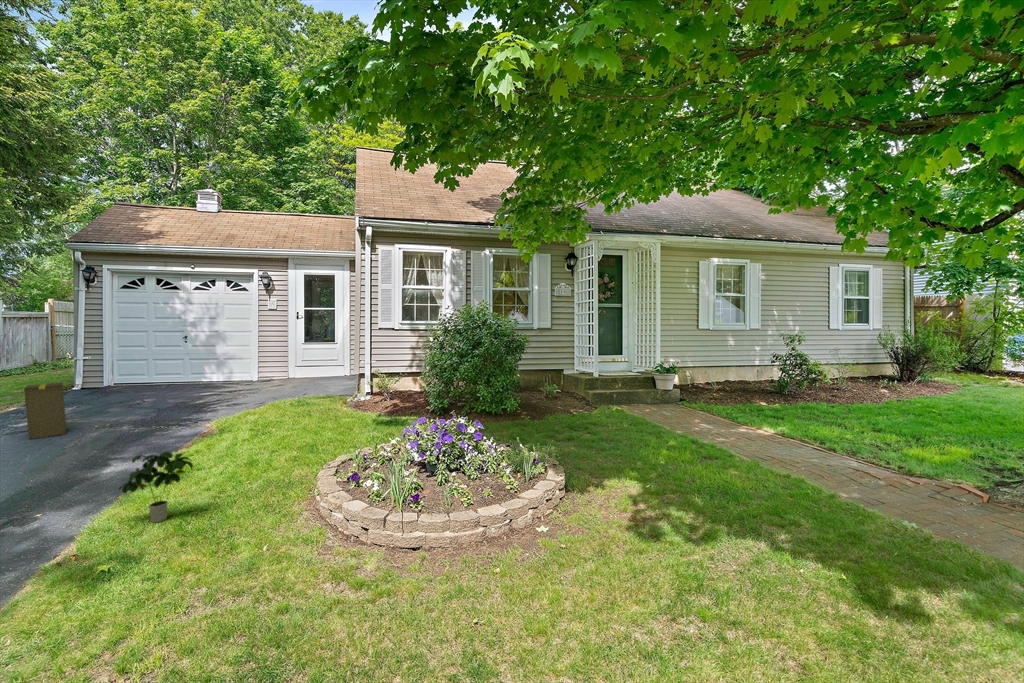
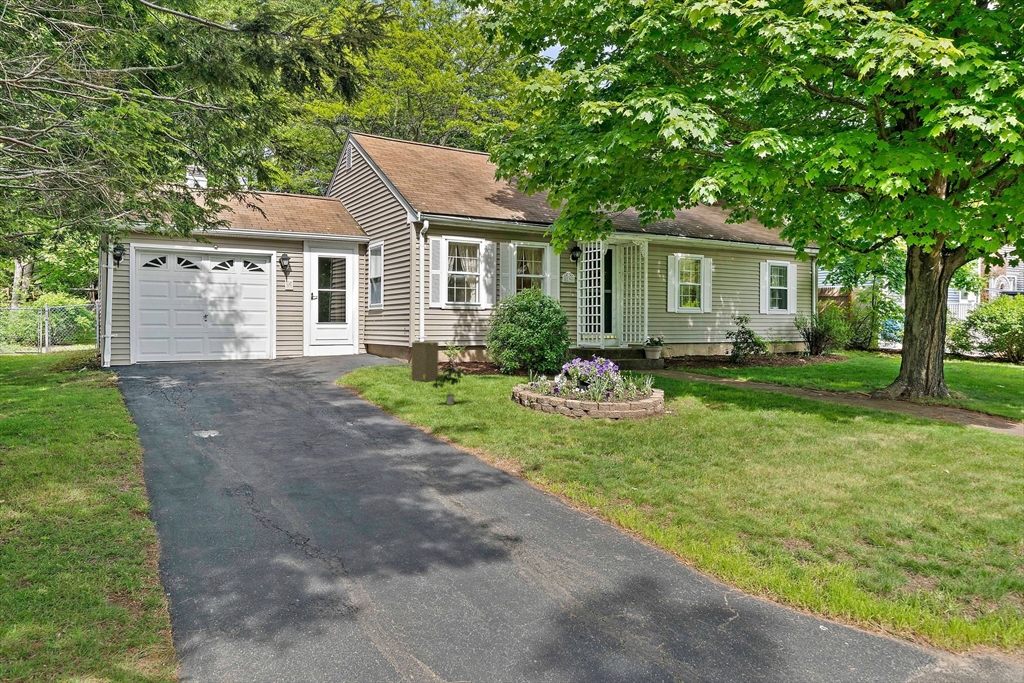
cardboard box: present [24,382,67,439] -> present [412,341,438,381]

